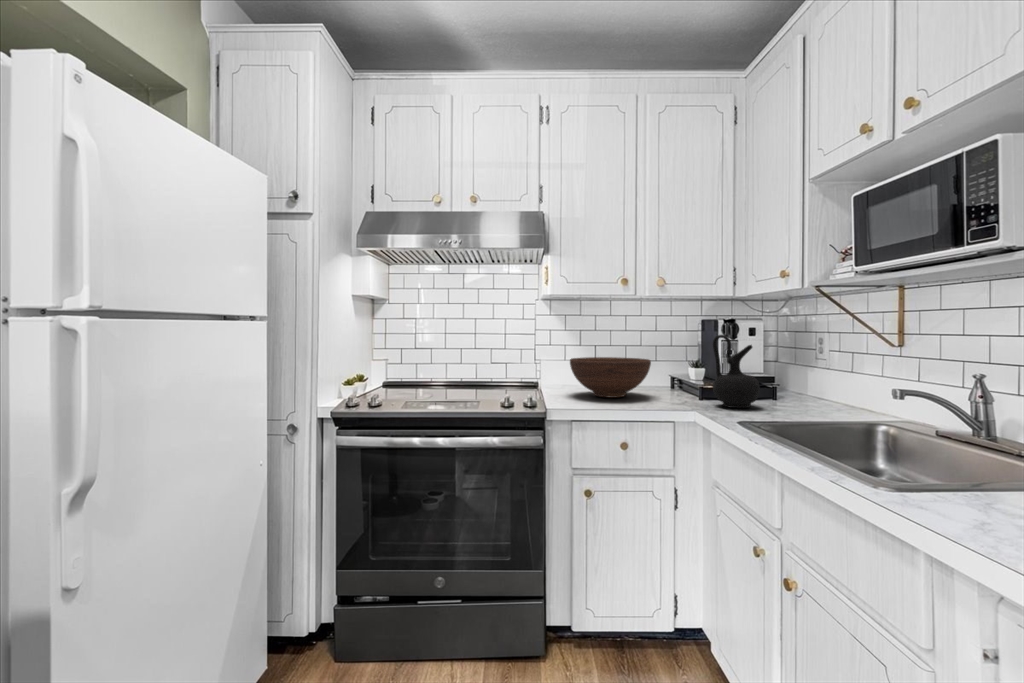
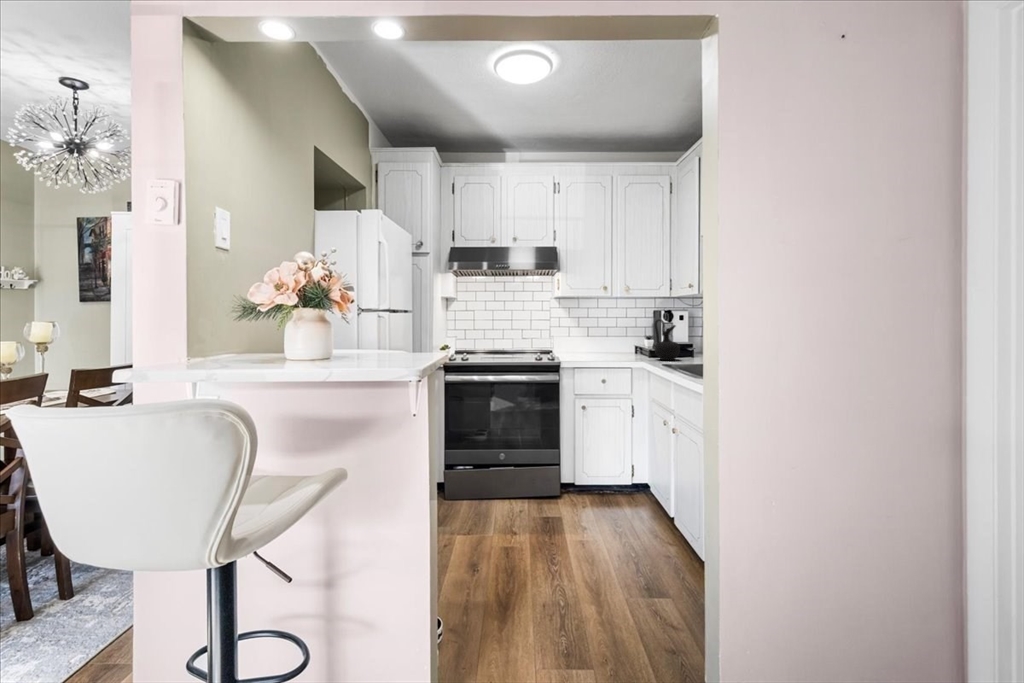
fruit bowl: present [570,357,651,398] -> none [573,334,621,357]

